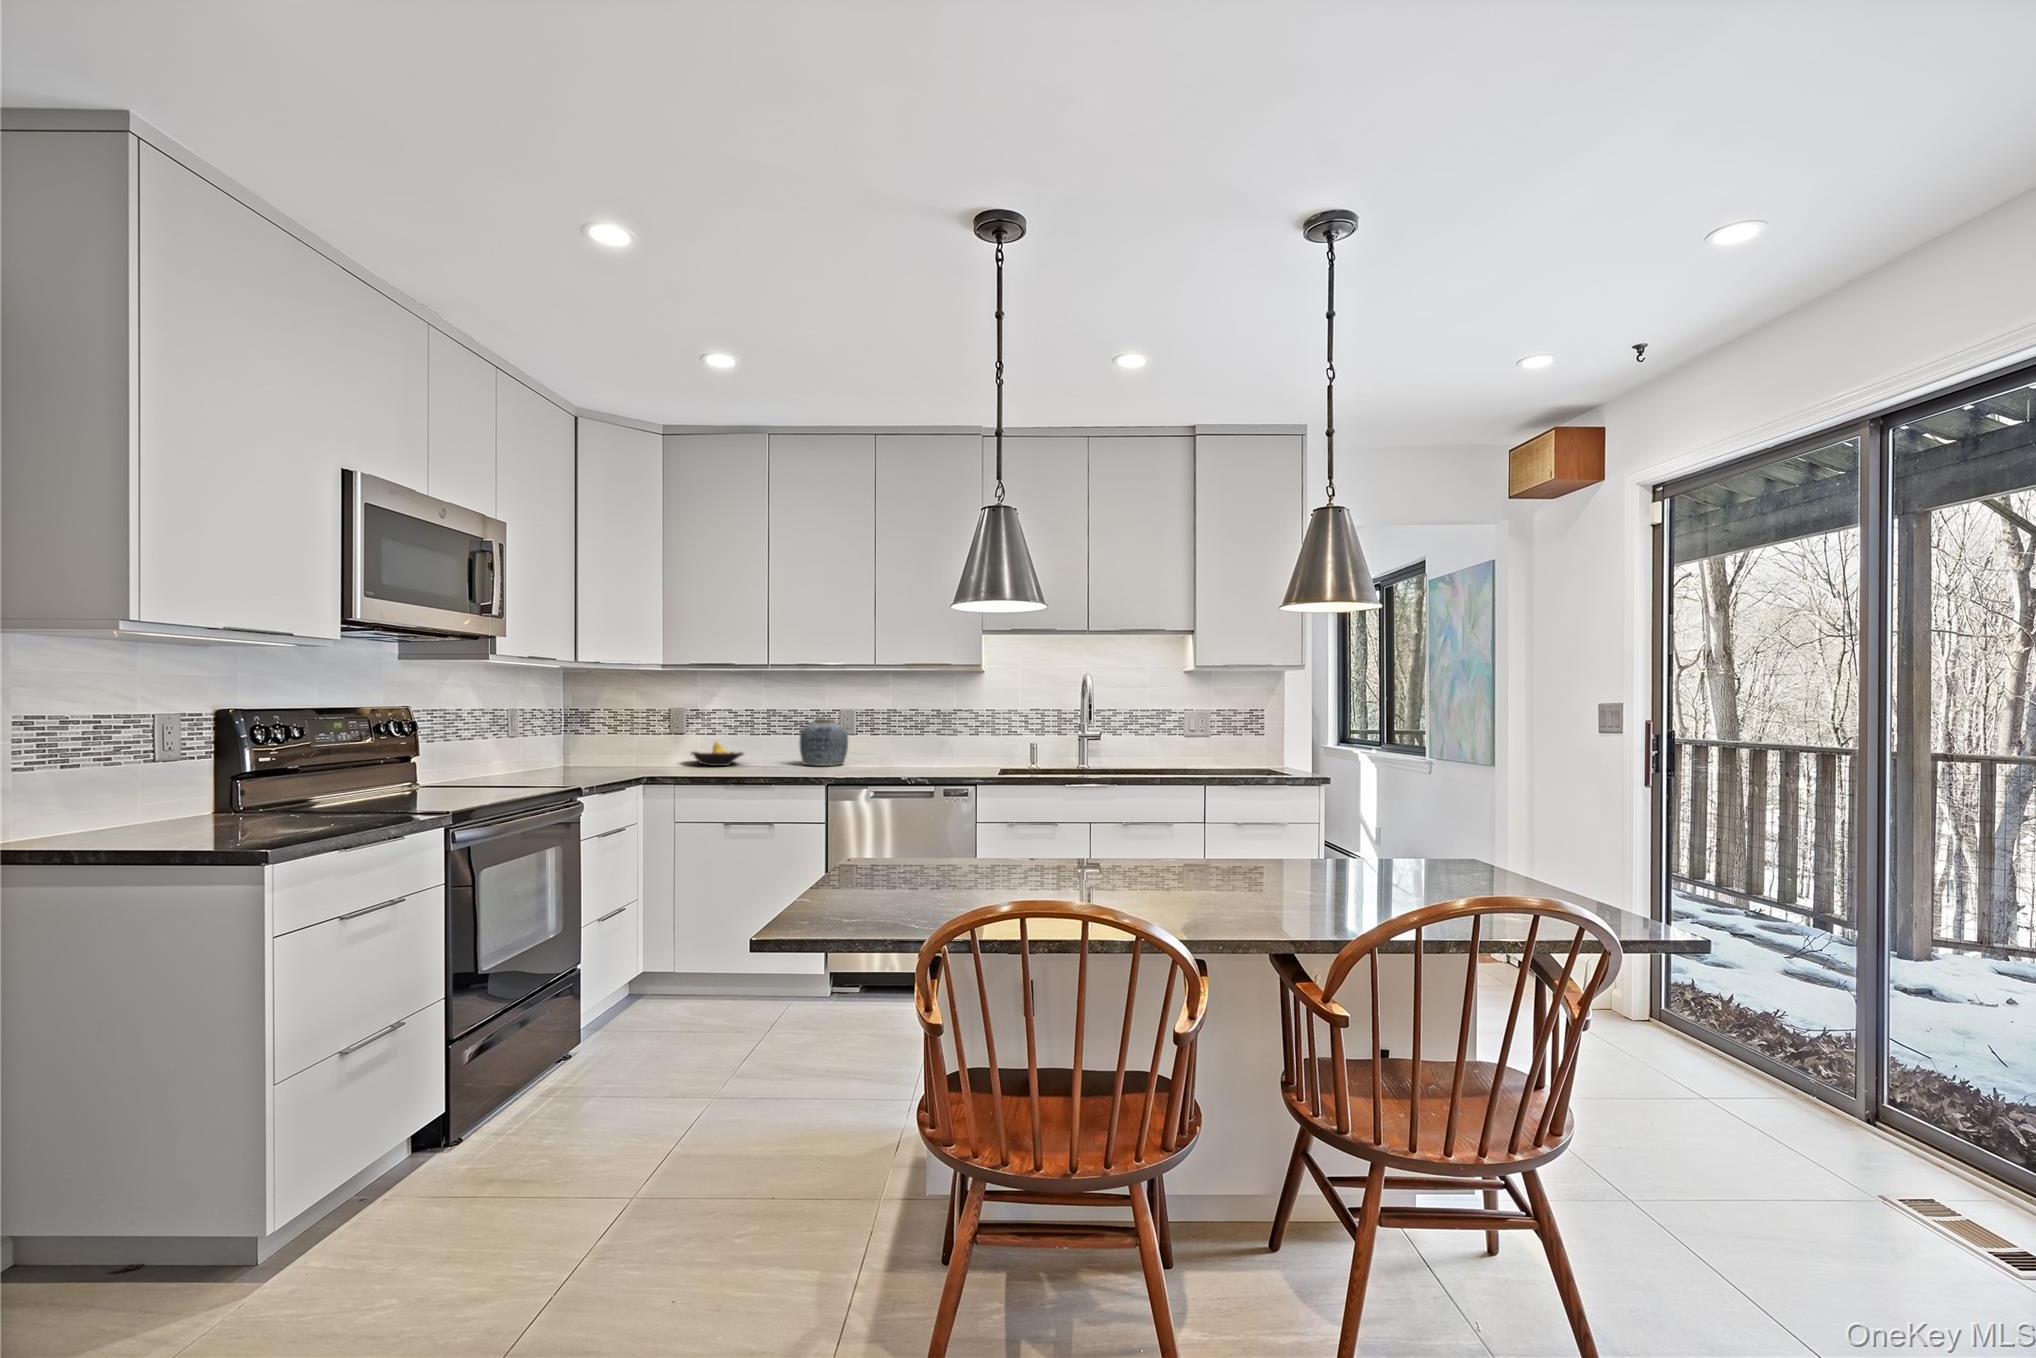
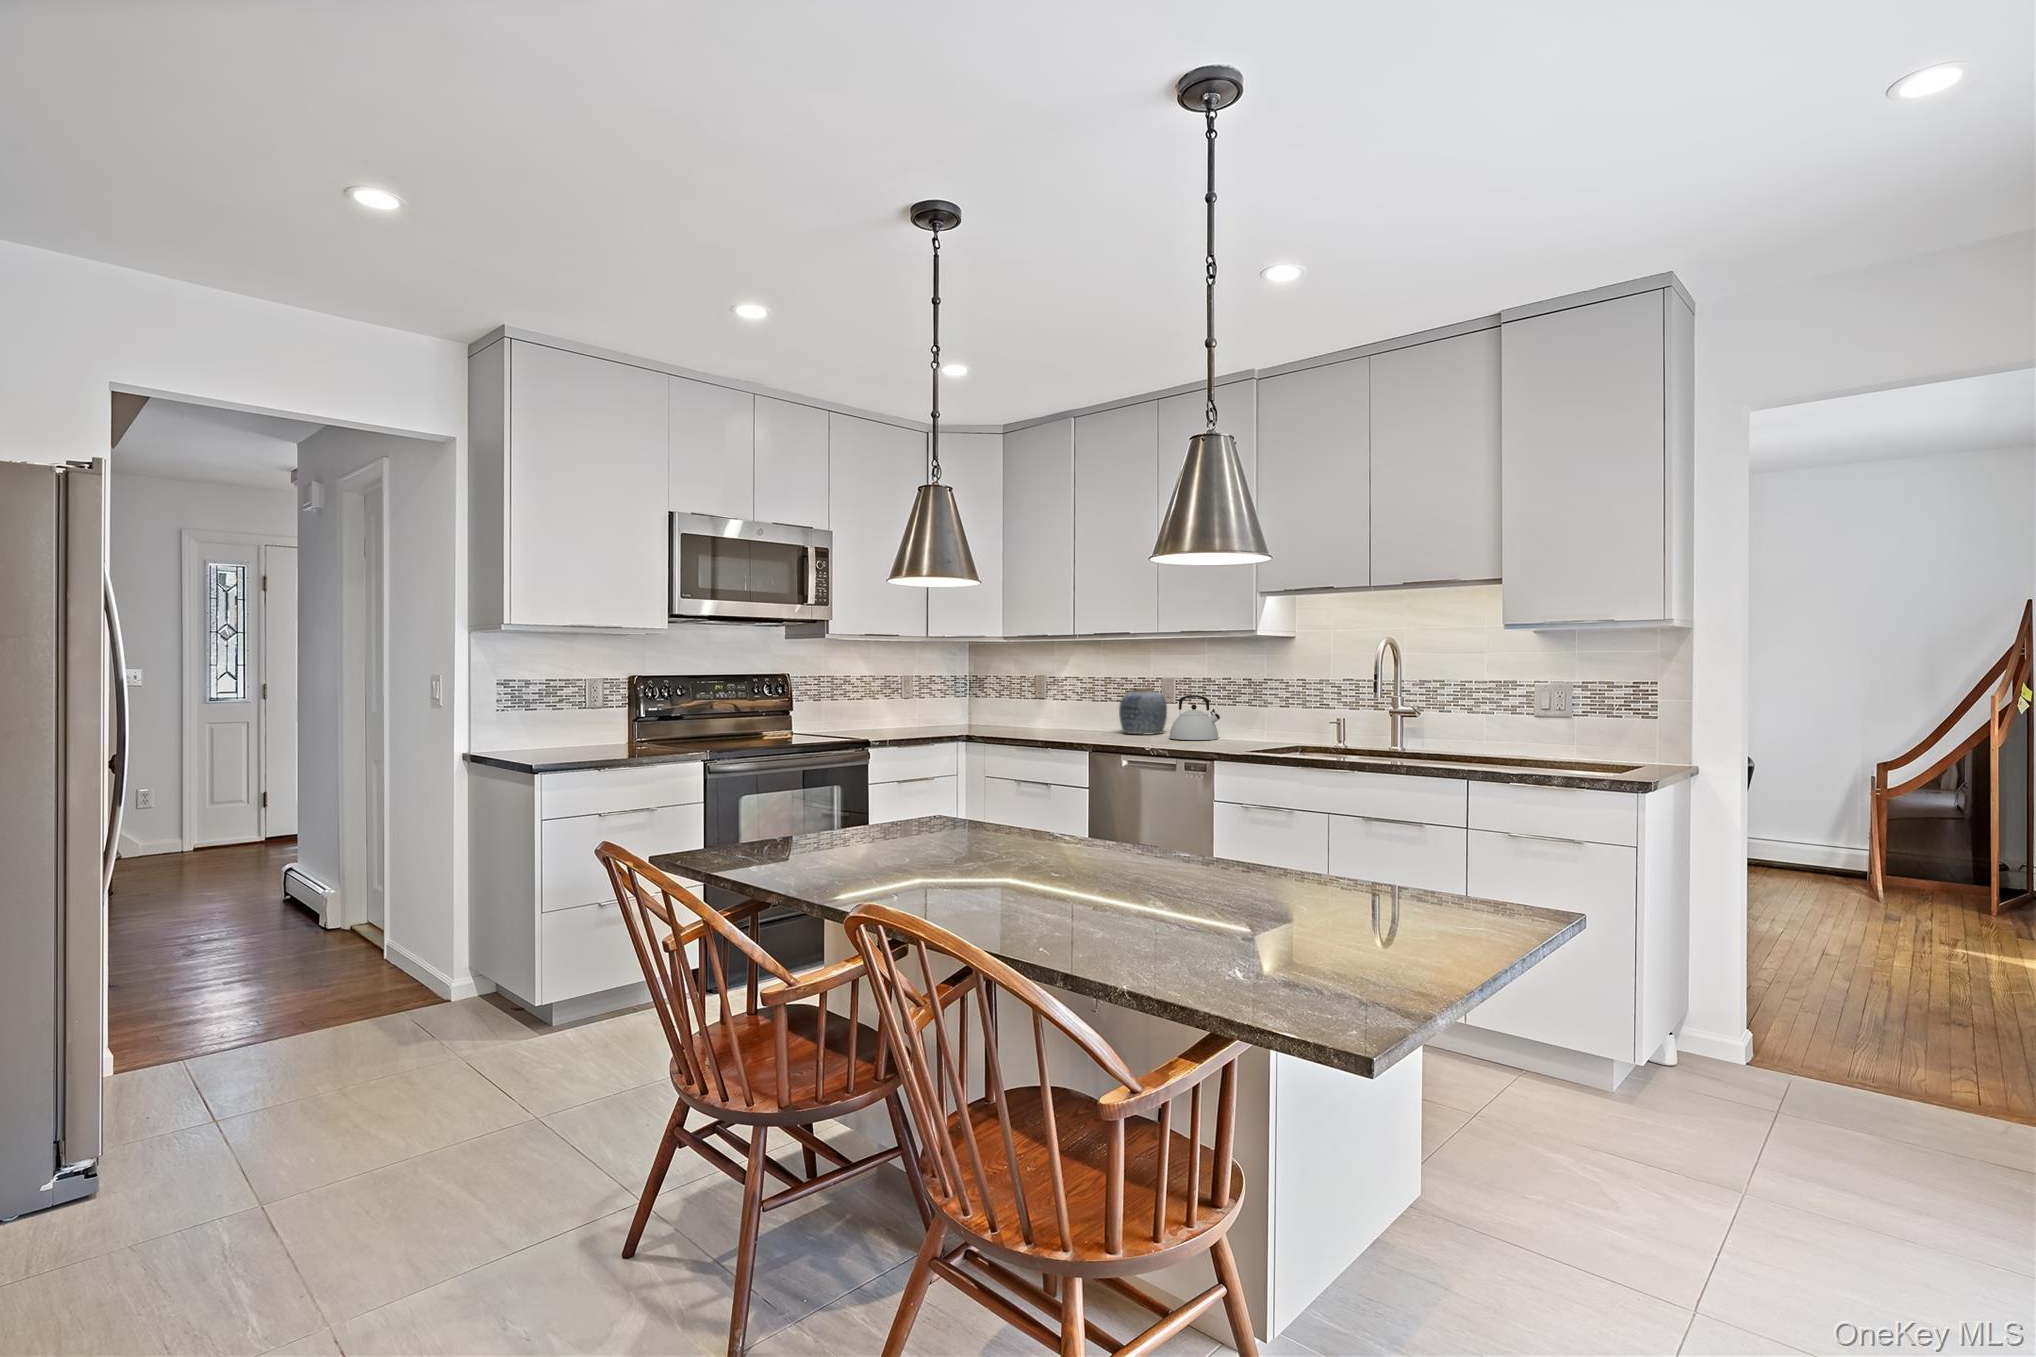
kettle: none [872,725,922,768] -> present [1169,695,1220,740]
fruit bowl: present [690,741,743,766] -> none [1040,706,1090,730]

